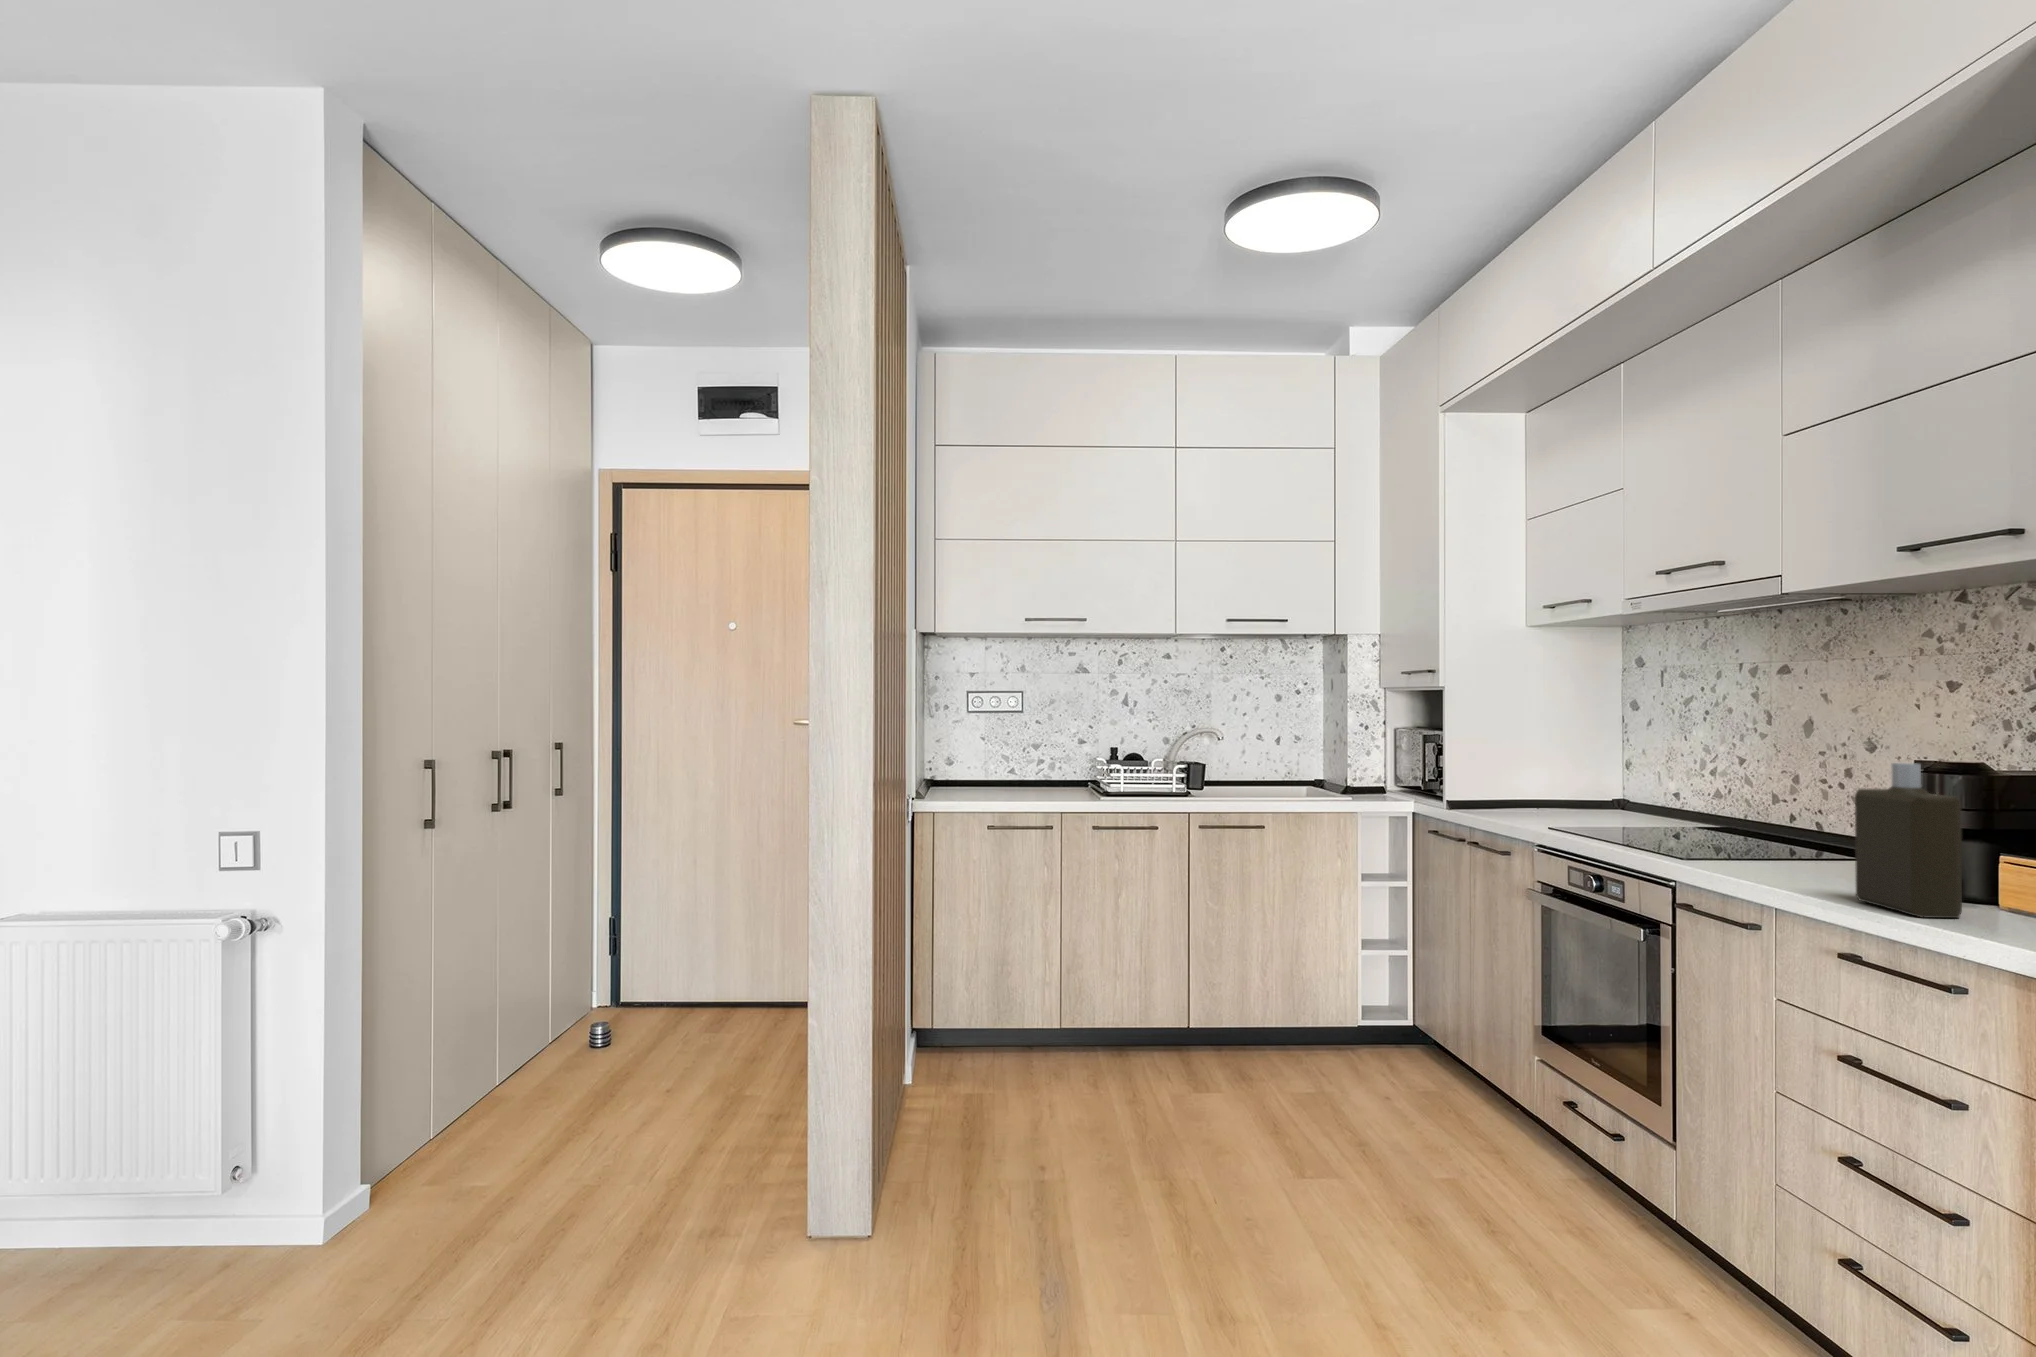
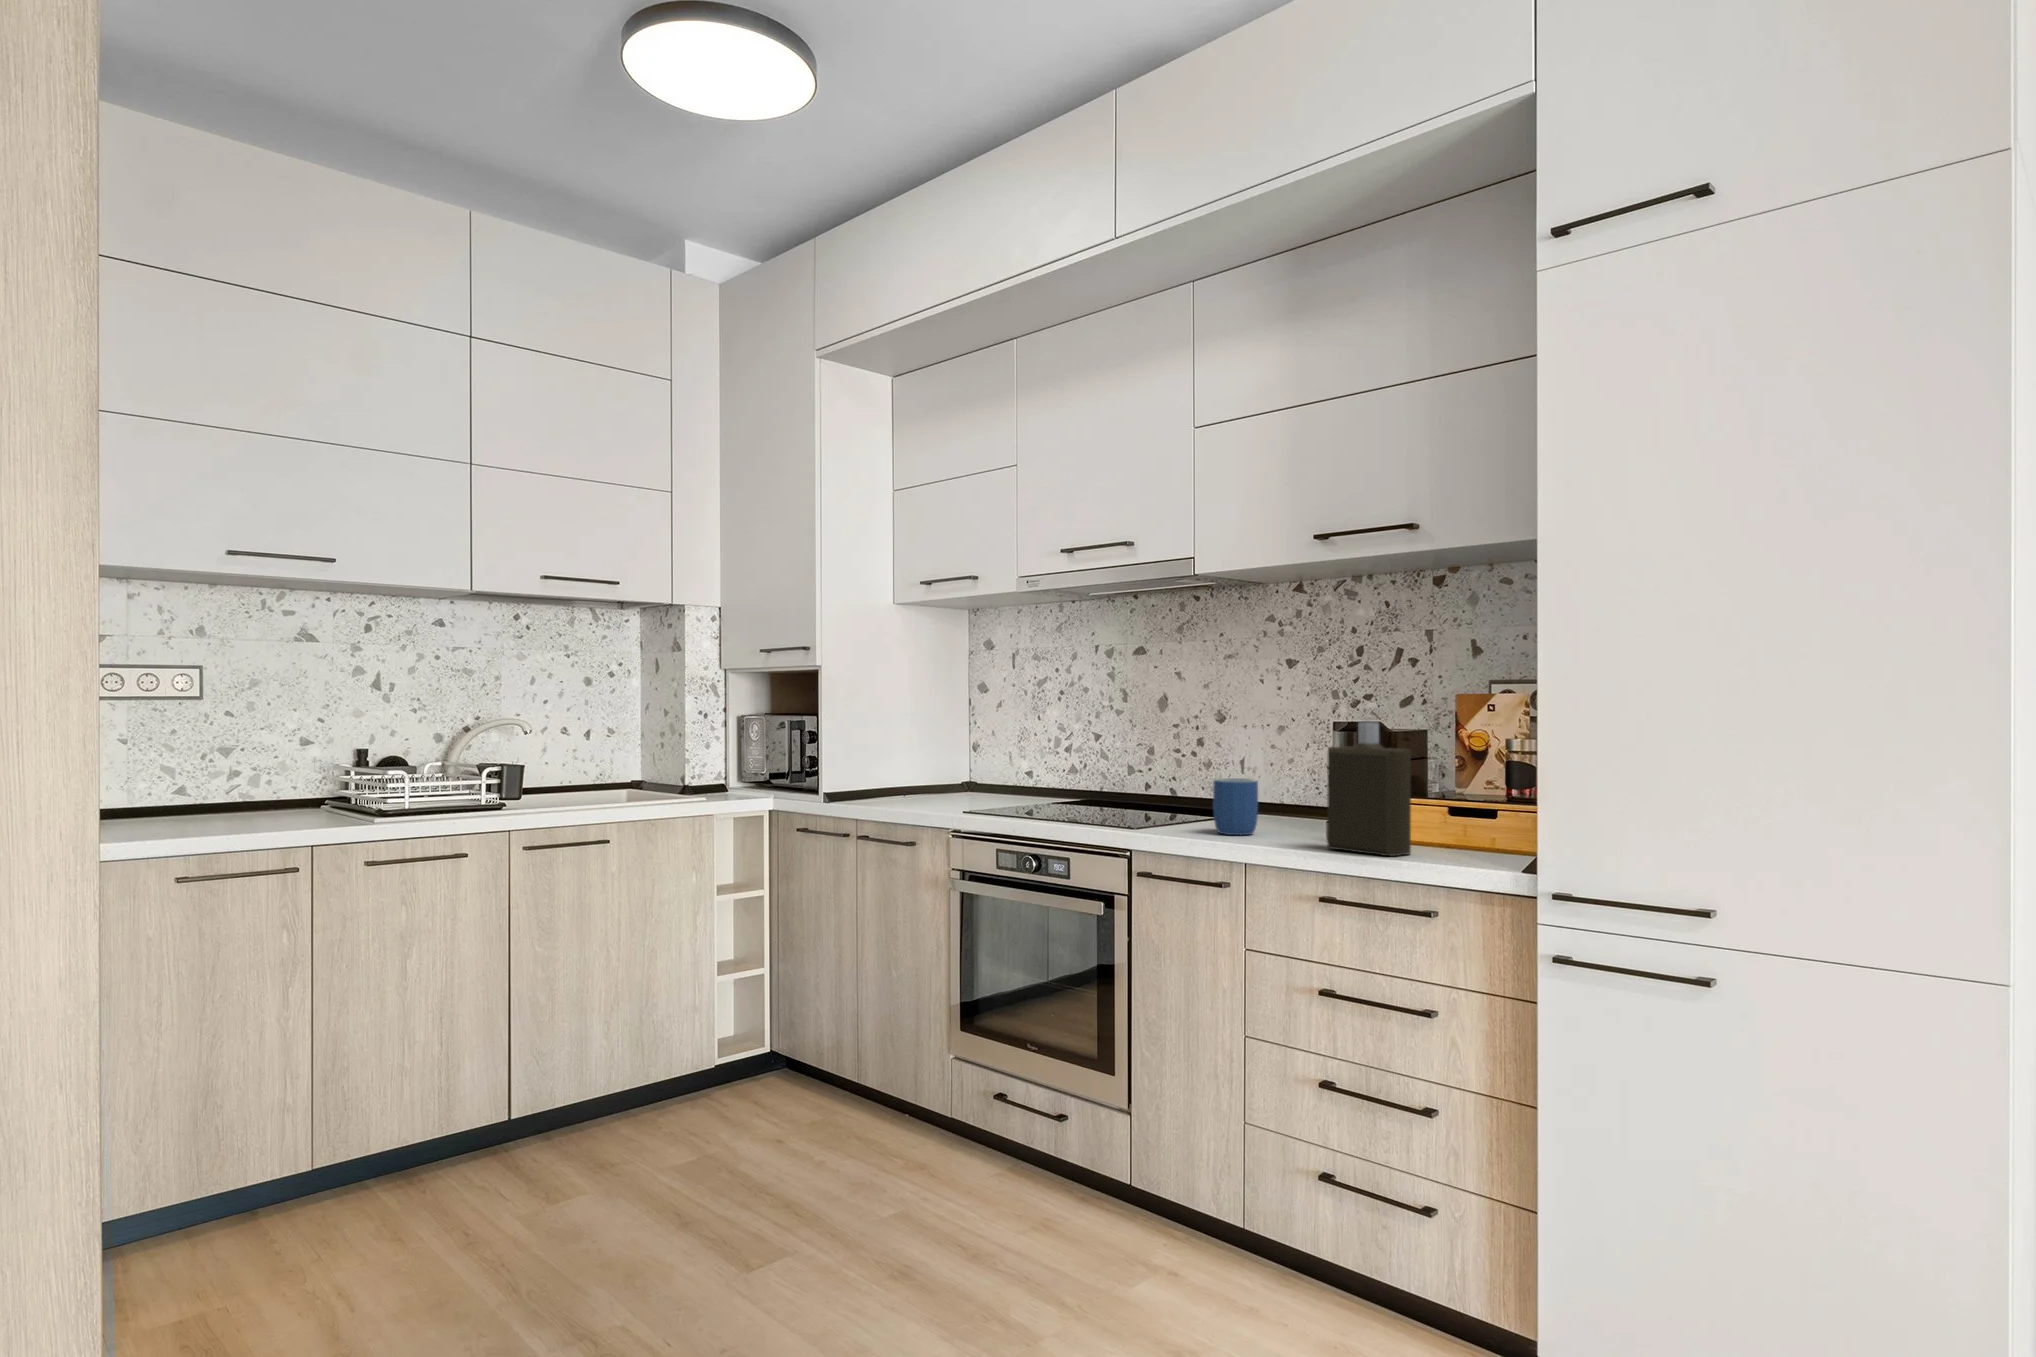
mug: none [1767,814,1825,878] -> present [1213,778,1258,835]

